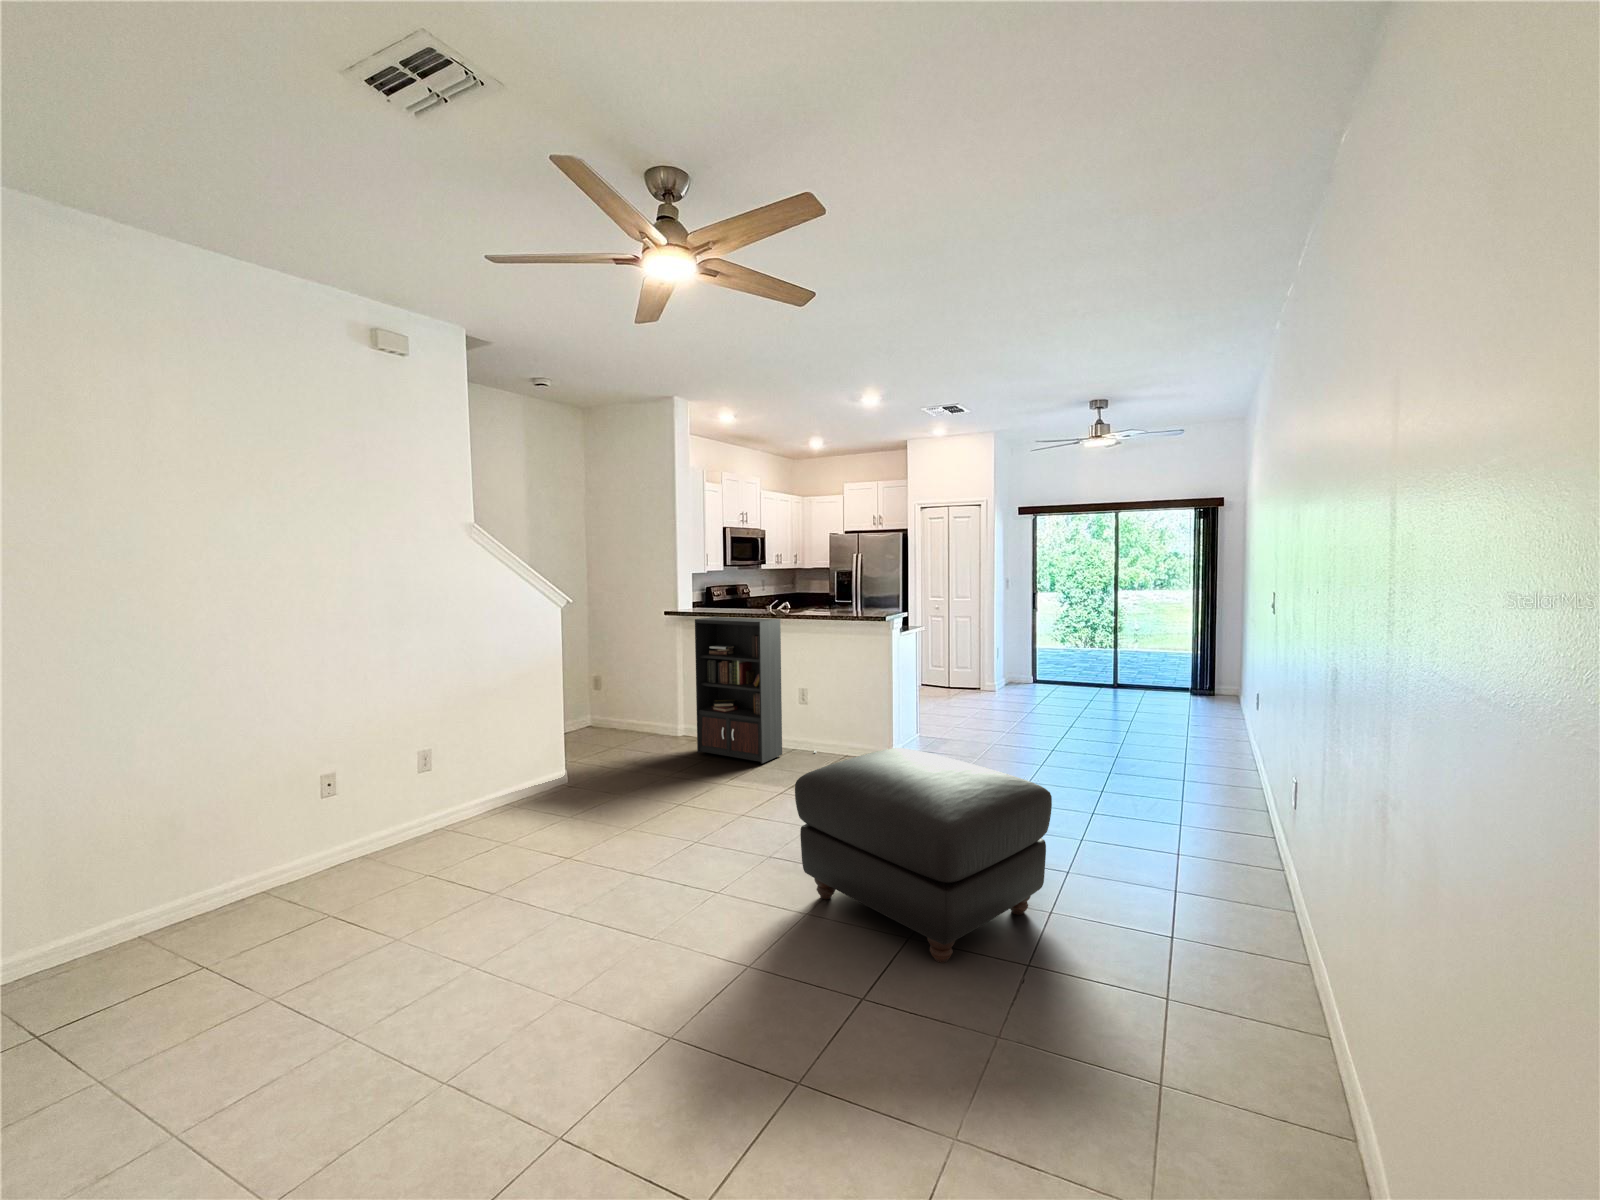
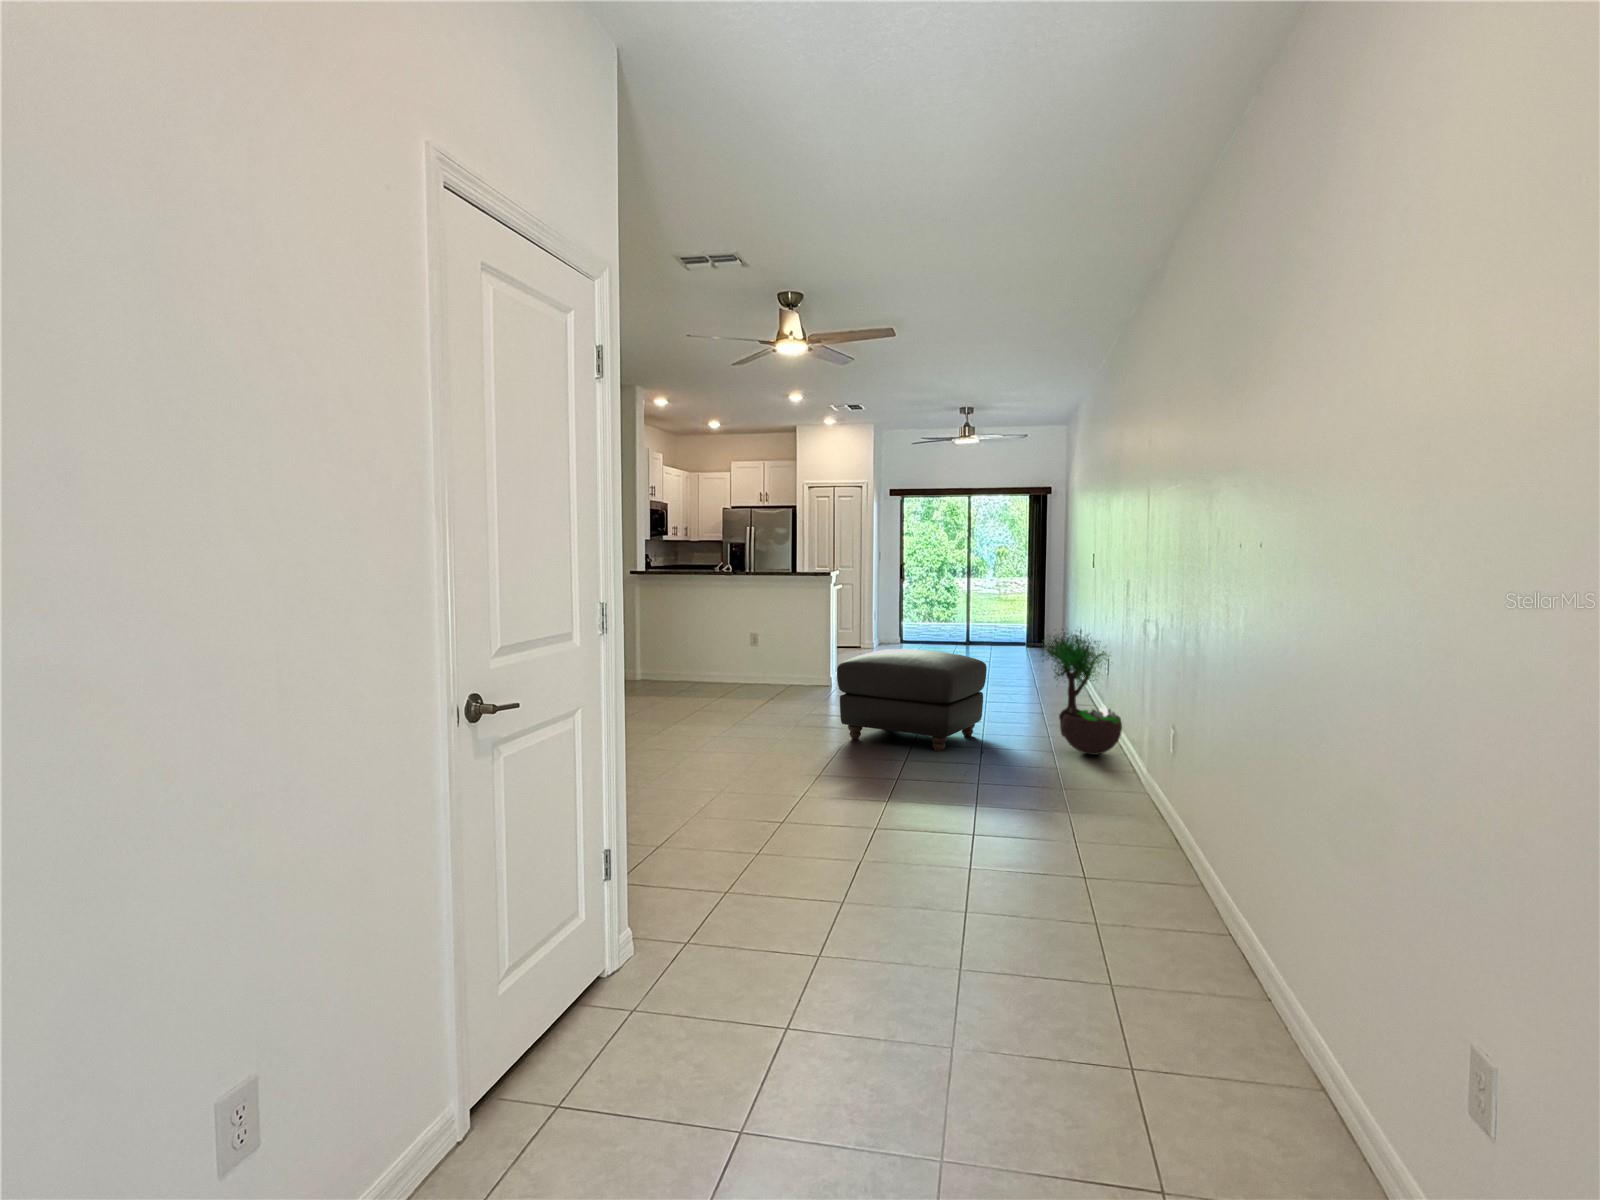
bookcase: present [695,617,816,764] -> none [670,577,768,694]
potted tree: none [1142,745,1331,1043] -> present [1042,629,1122,755]

